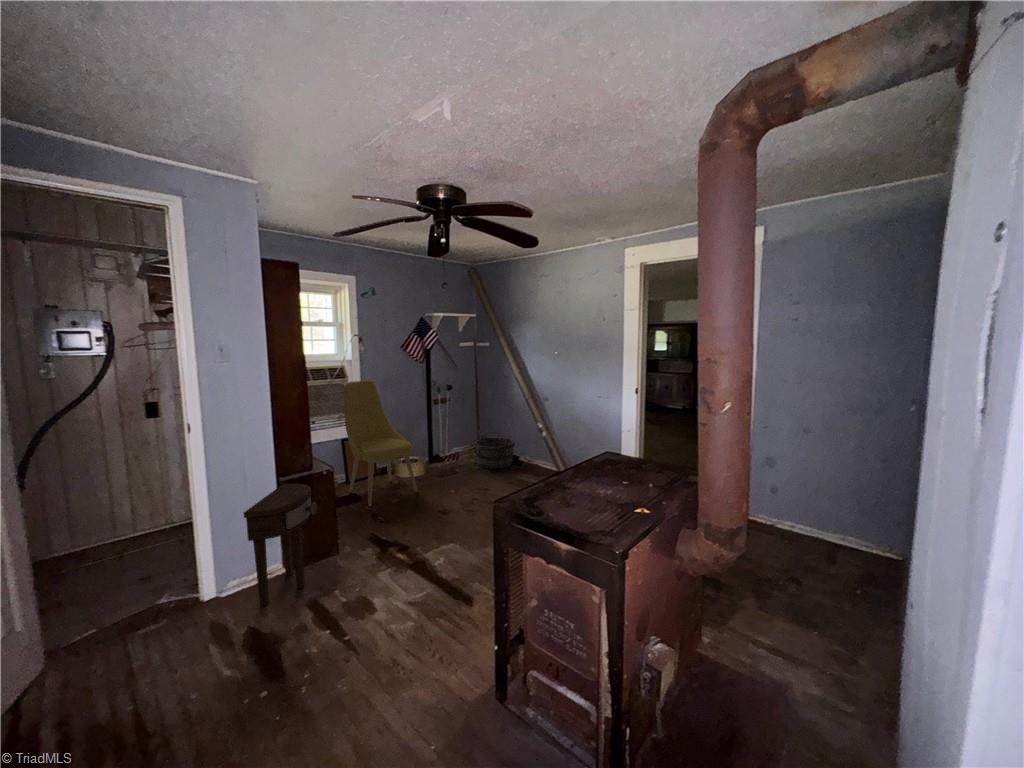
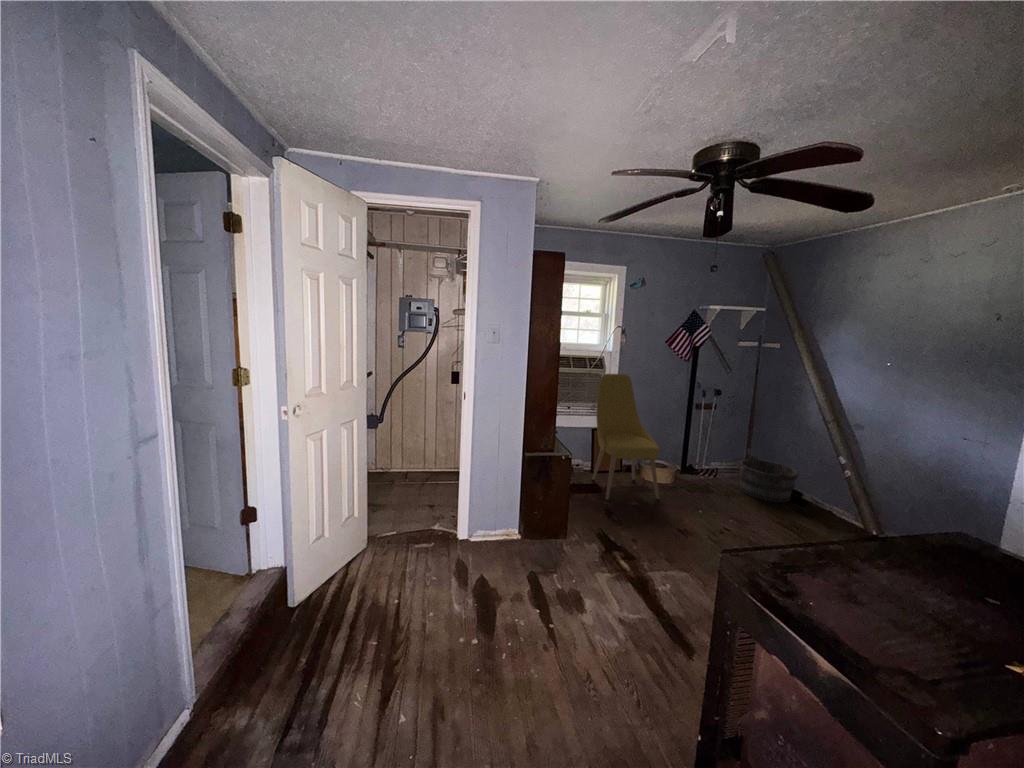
side table: present [243,484,317,606] -> none [491,459,549,561]

